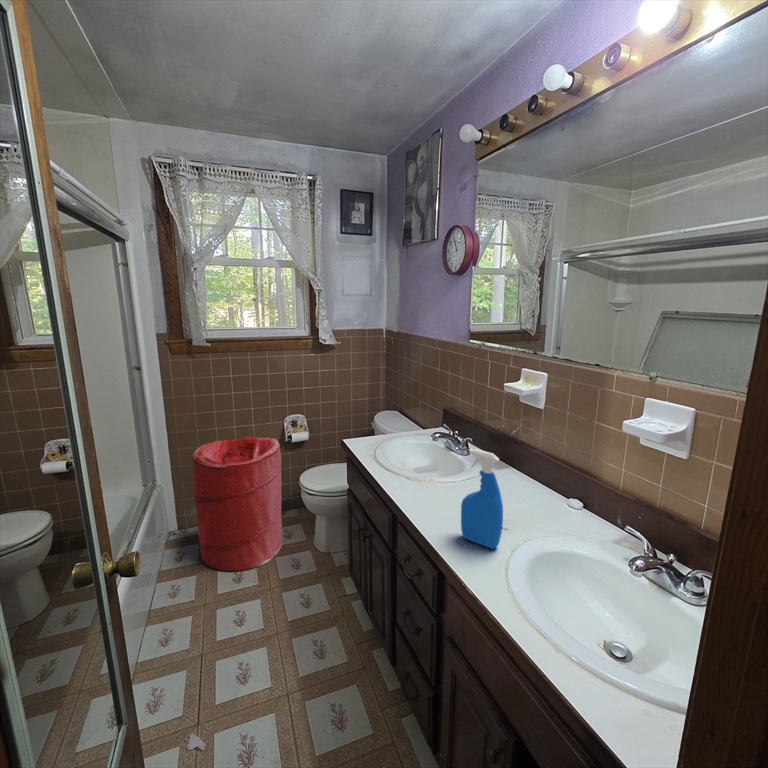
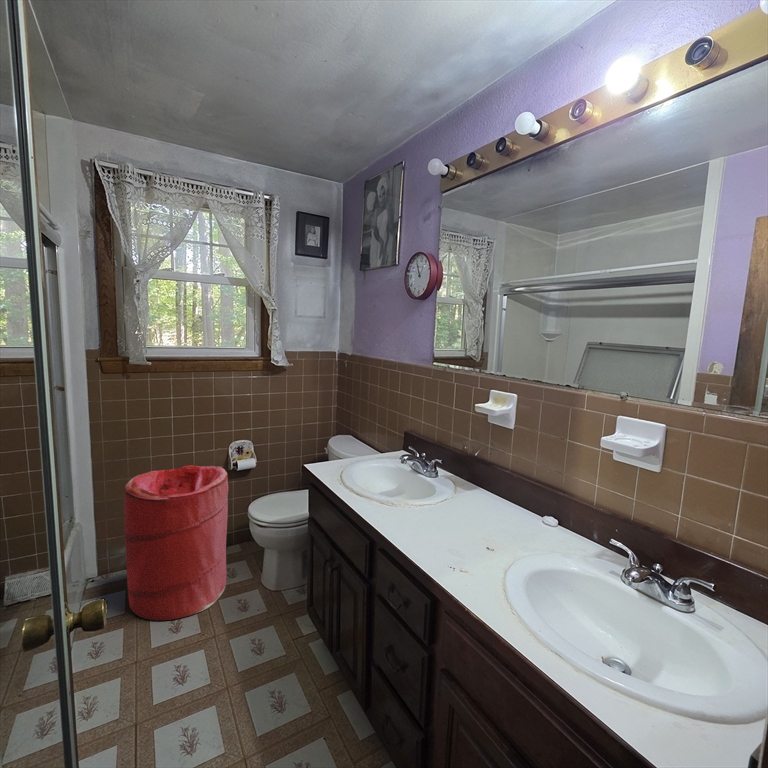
spray bottle: present [461,449,503,548] -> none [449,466,493,568]

